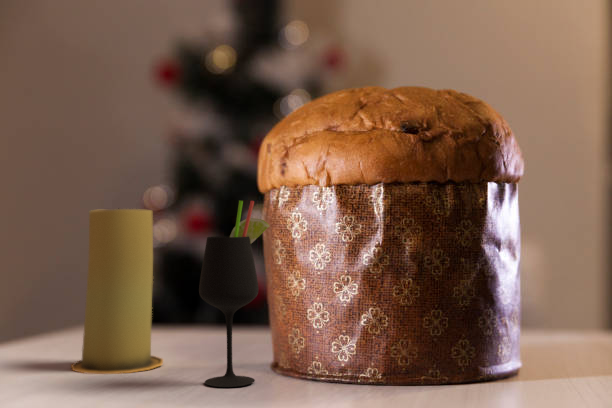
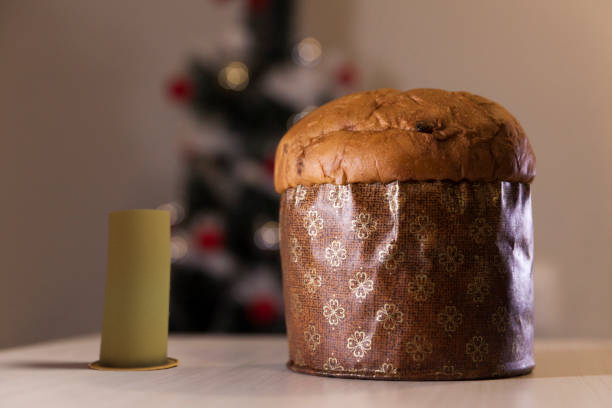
wine glass: present [199,201,270,387] -> none [217,197,287,381]

